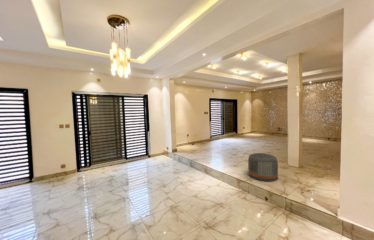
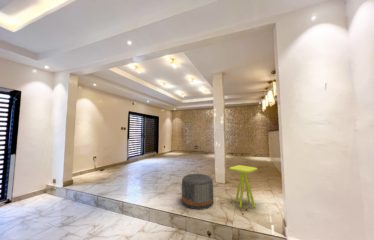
side table: none [295,150,330,191] -> present [230,165,257,208]

